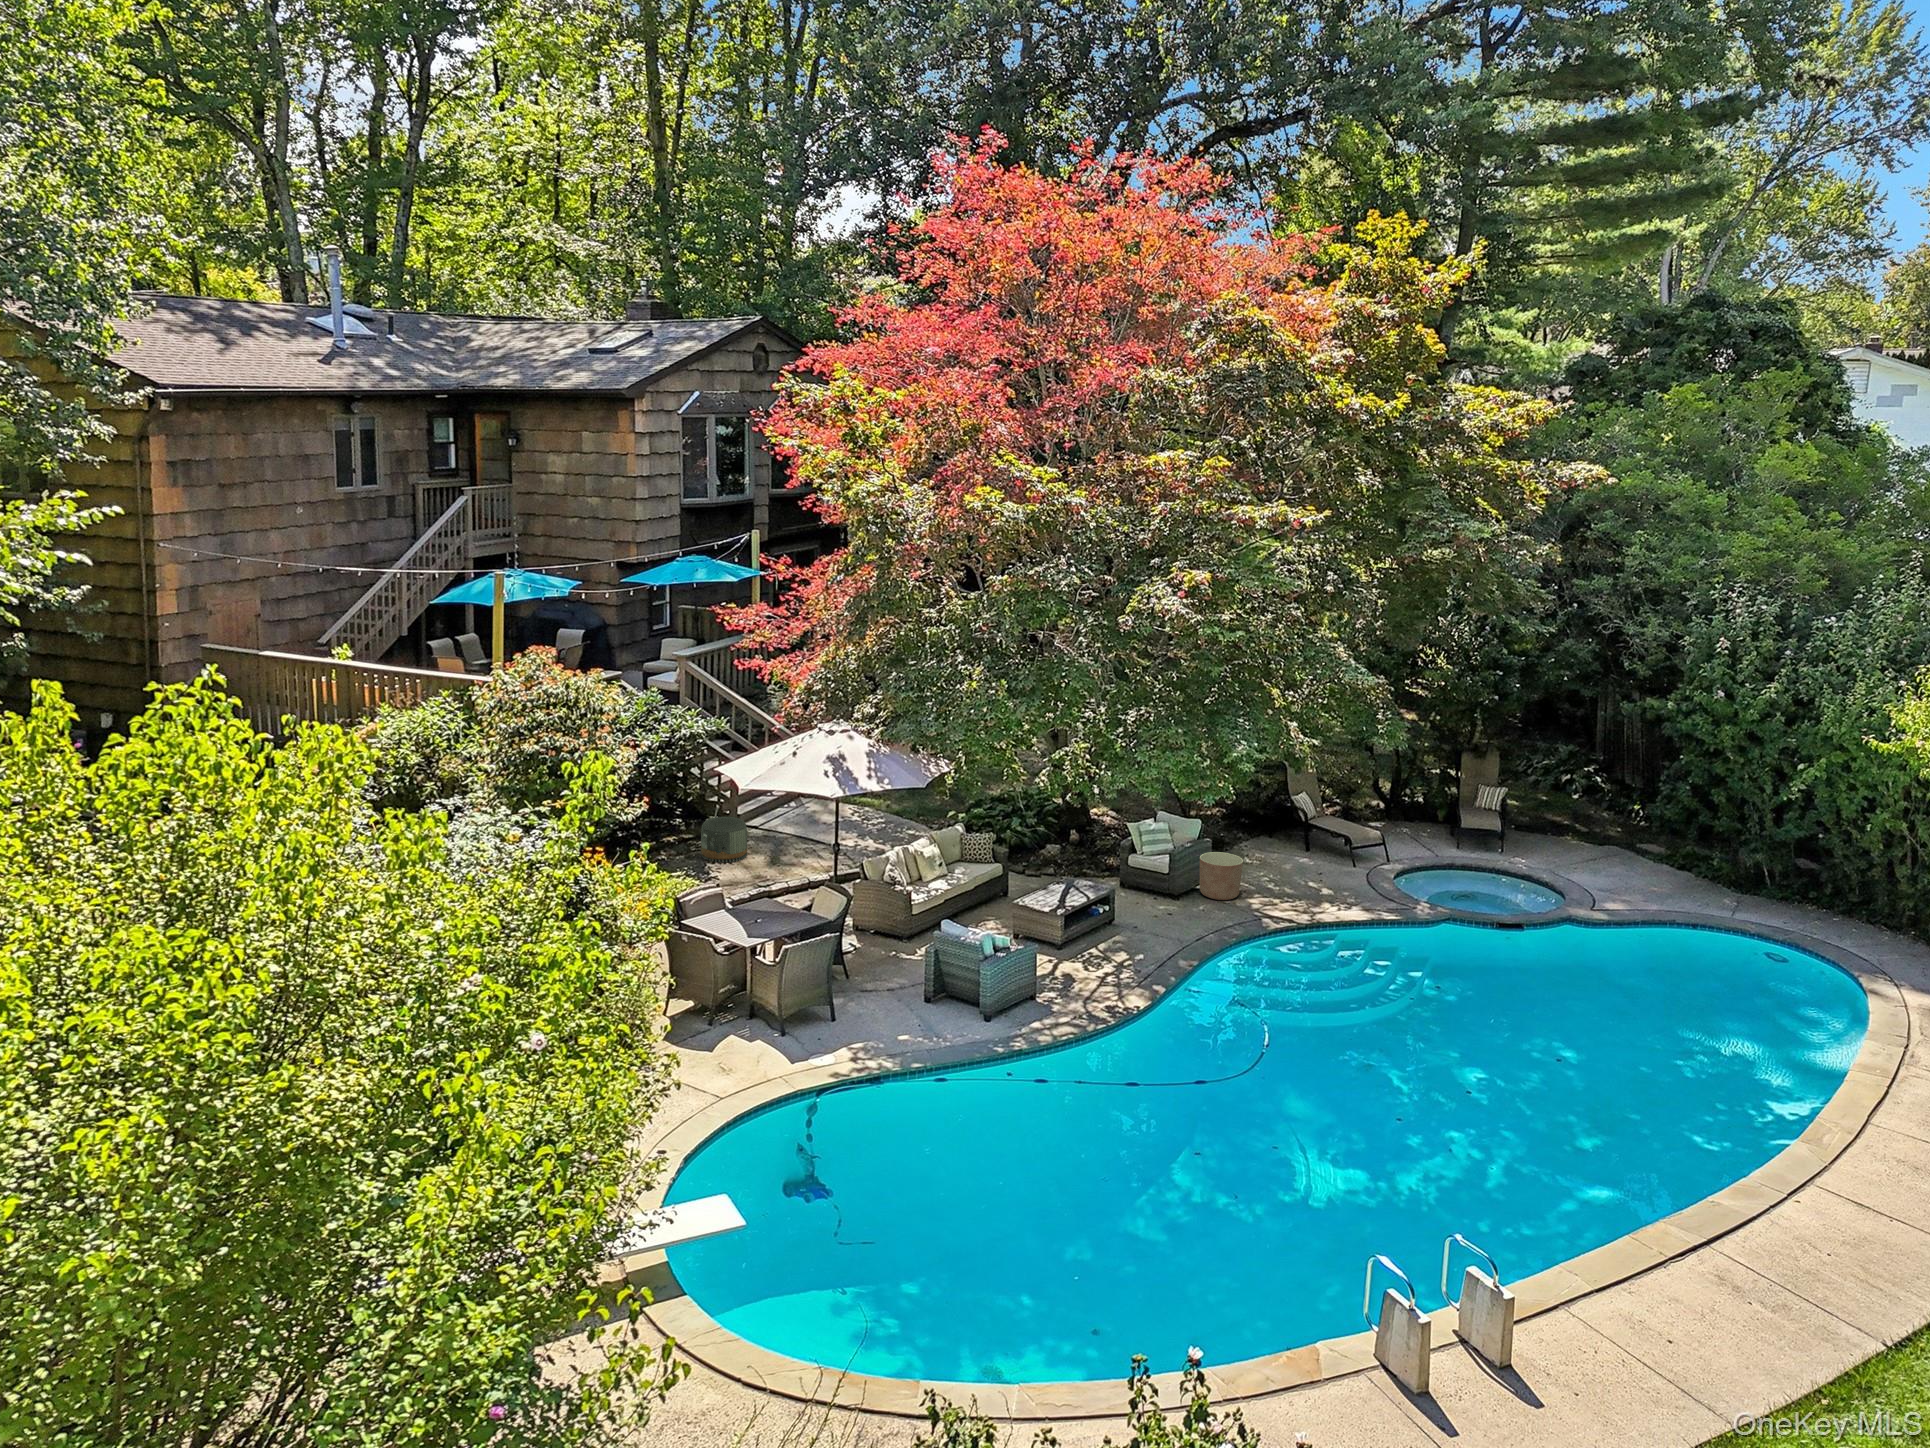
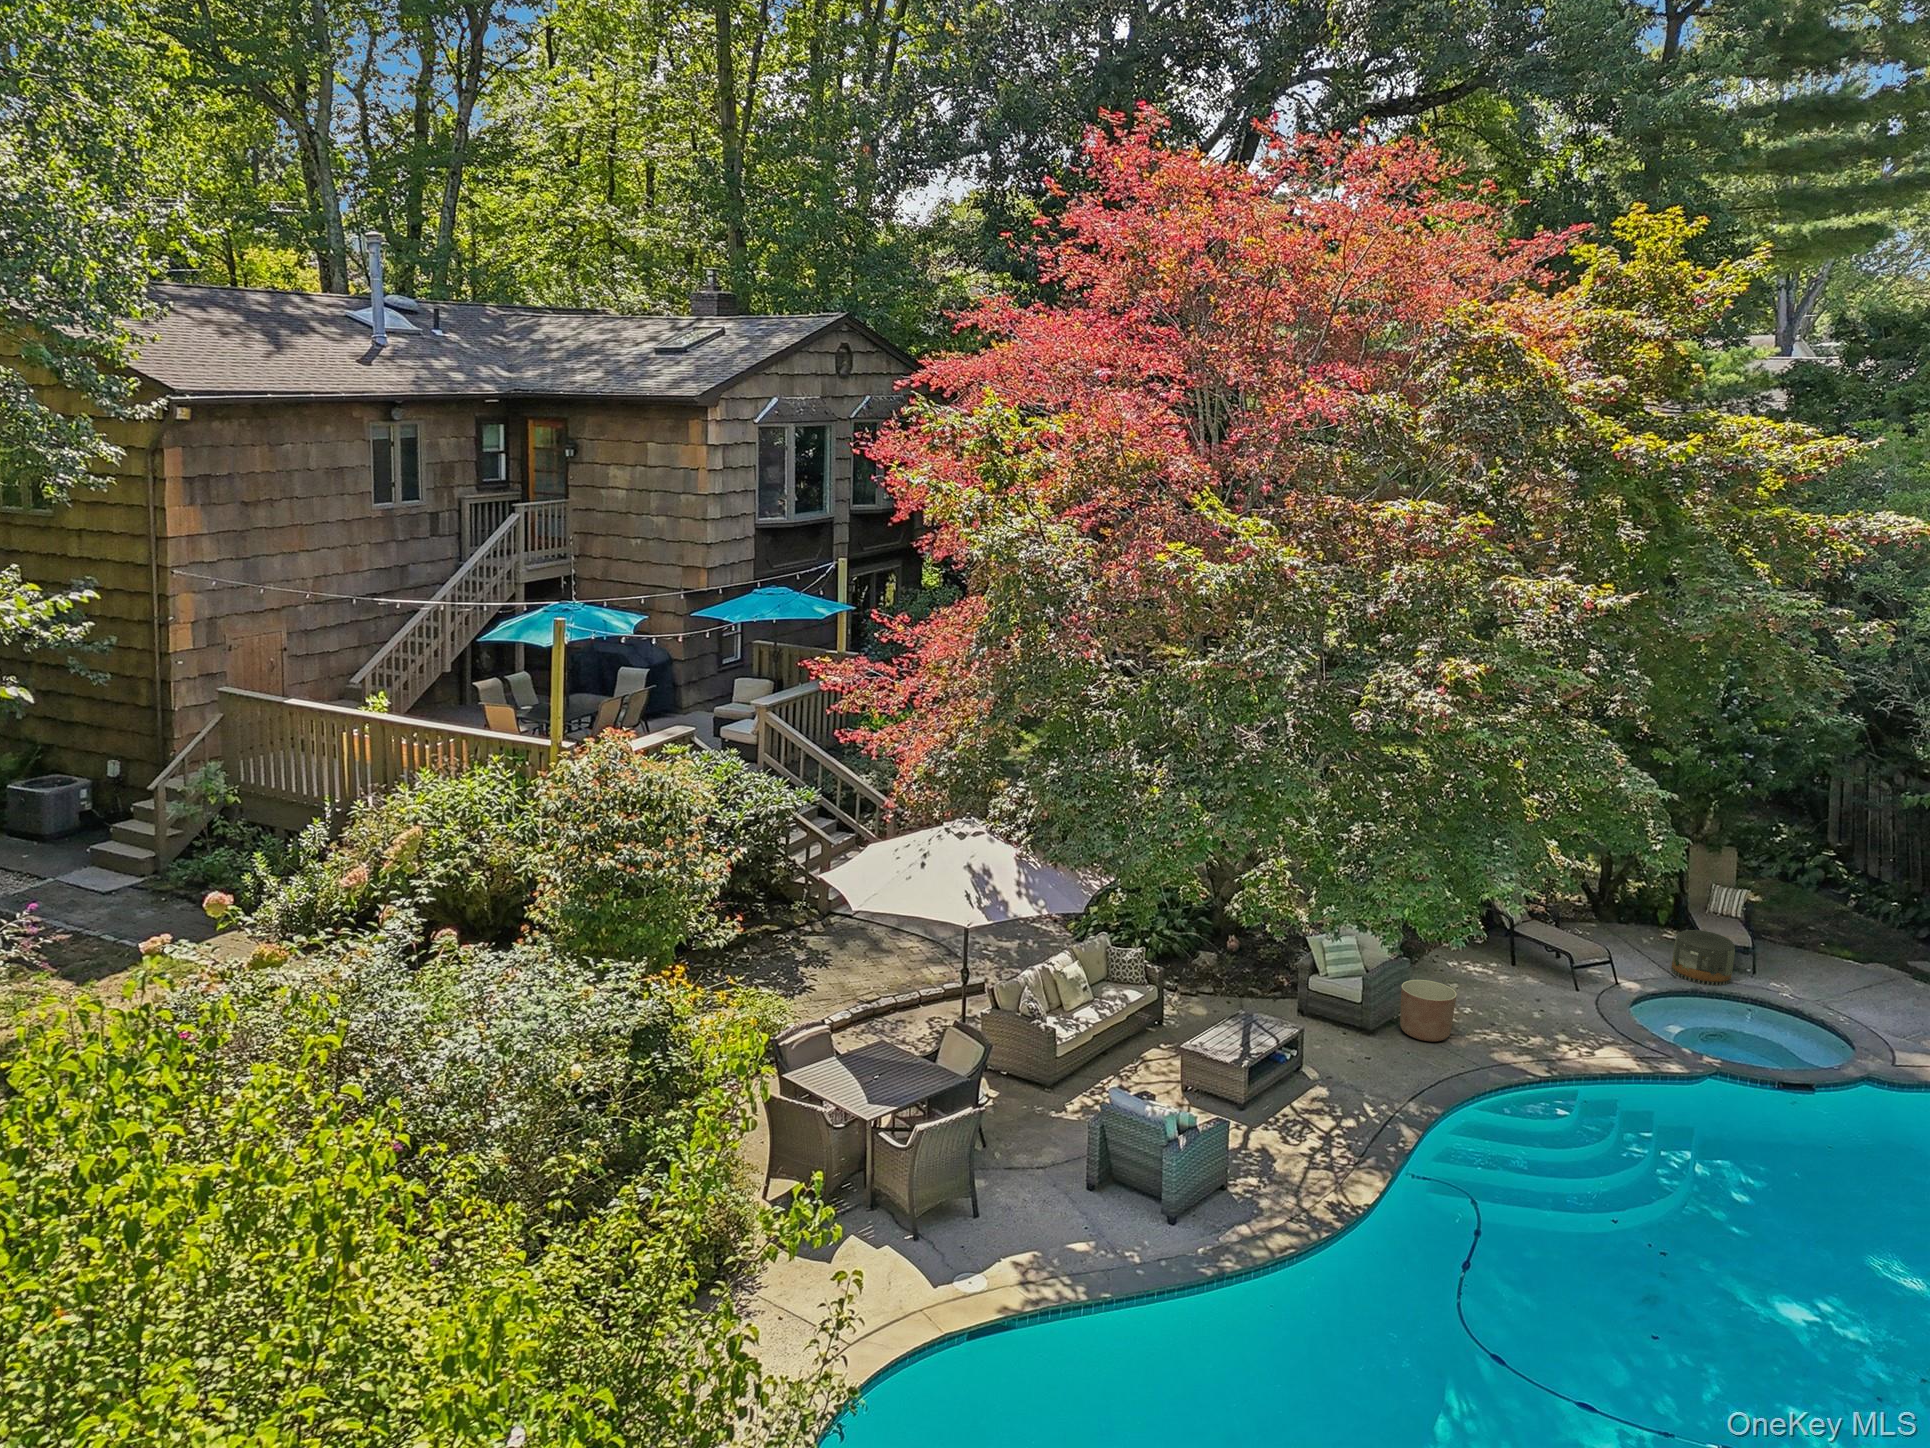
pouf: present [701,817,747,863] -> present [1671,930,1735,986]

